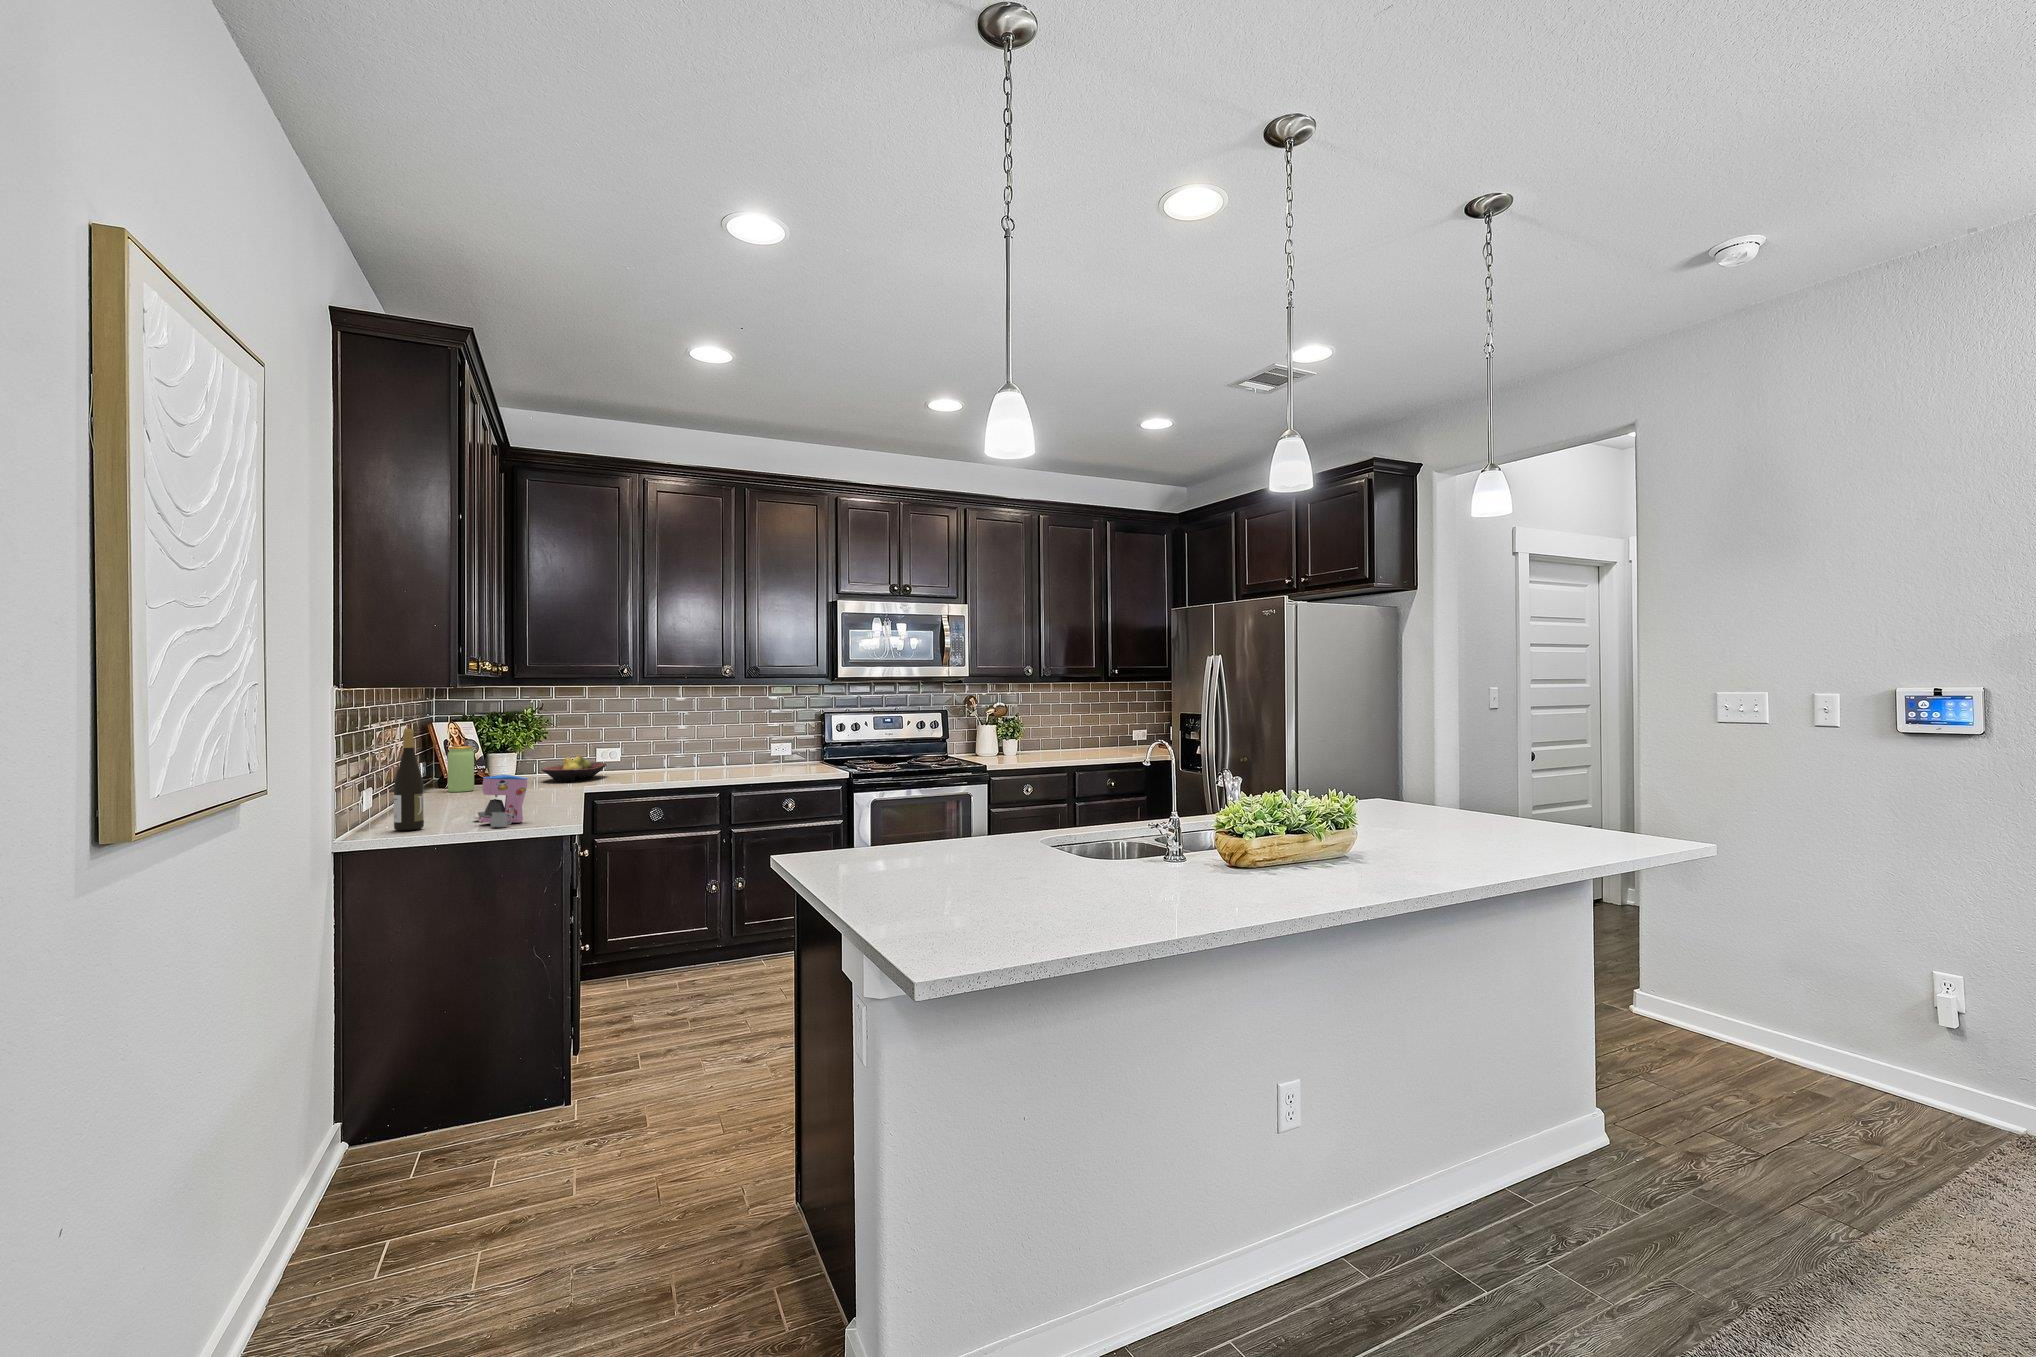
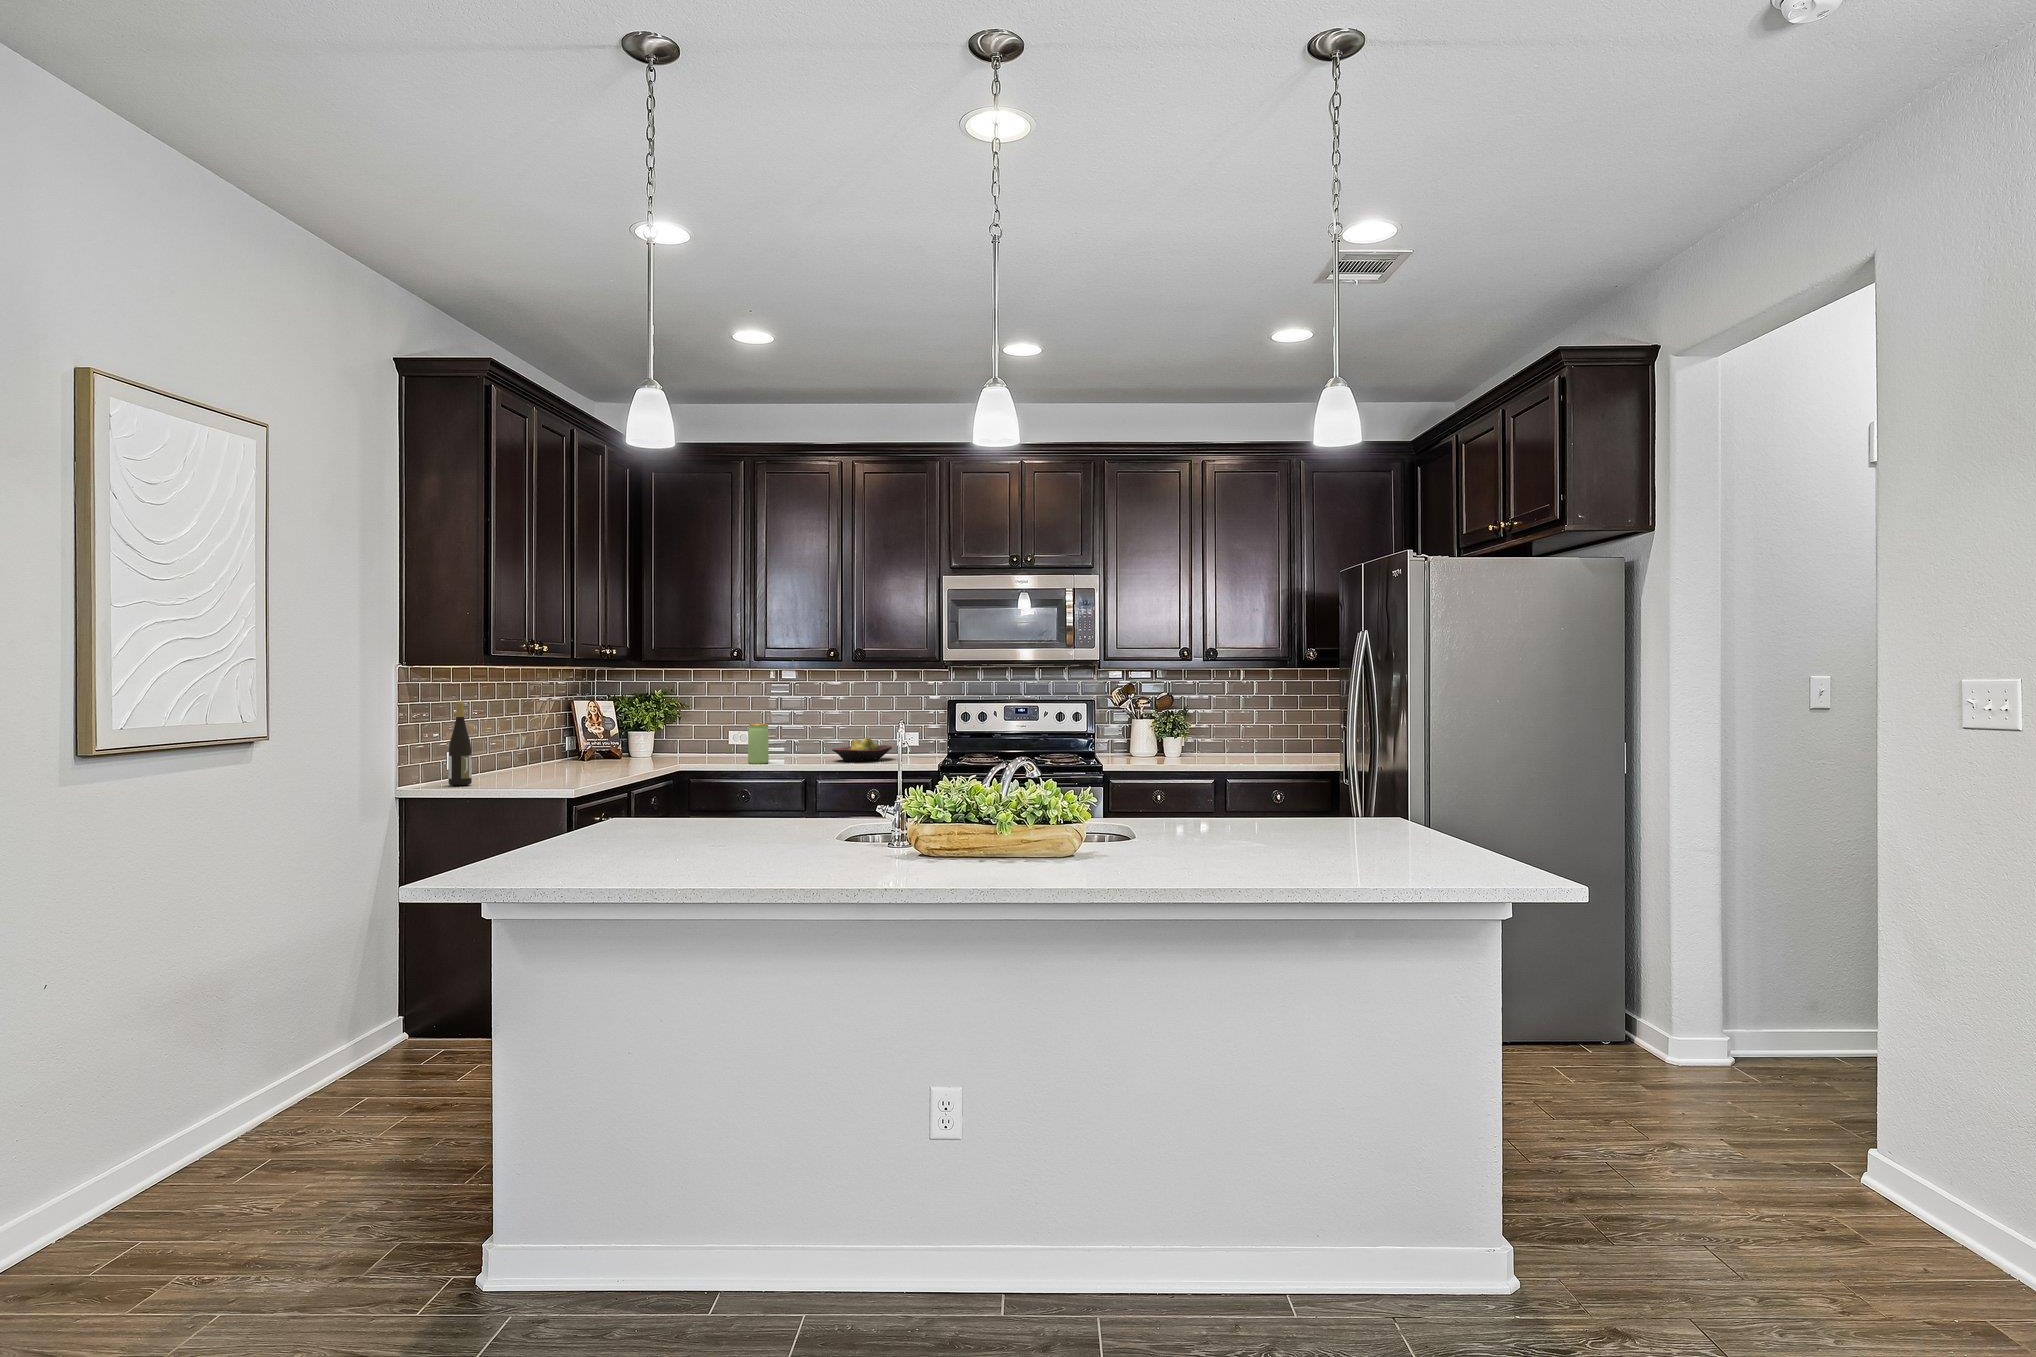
jar: present [447,746,474,792] -> present [748,724,769,764]
fruit bowl: present [542,755,606,782] -> present [832,737,892,762]
coffee maker: present [474,775,527,827] -> none [513,744,552,787]

